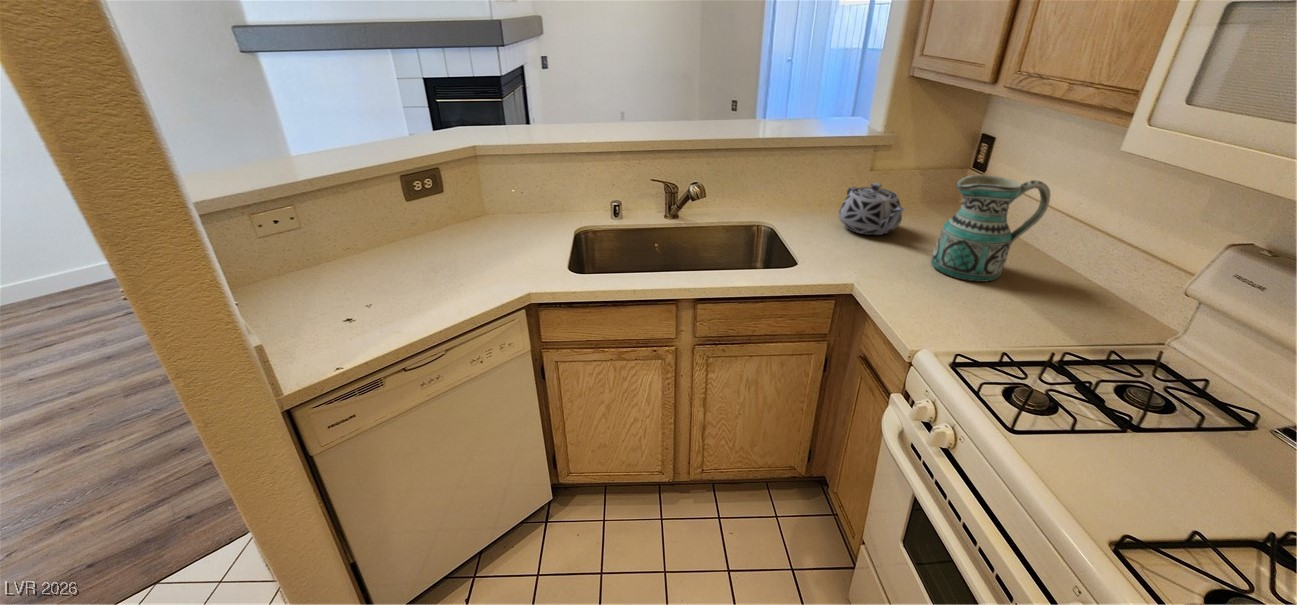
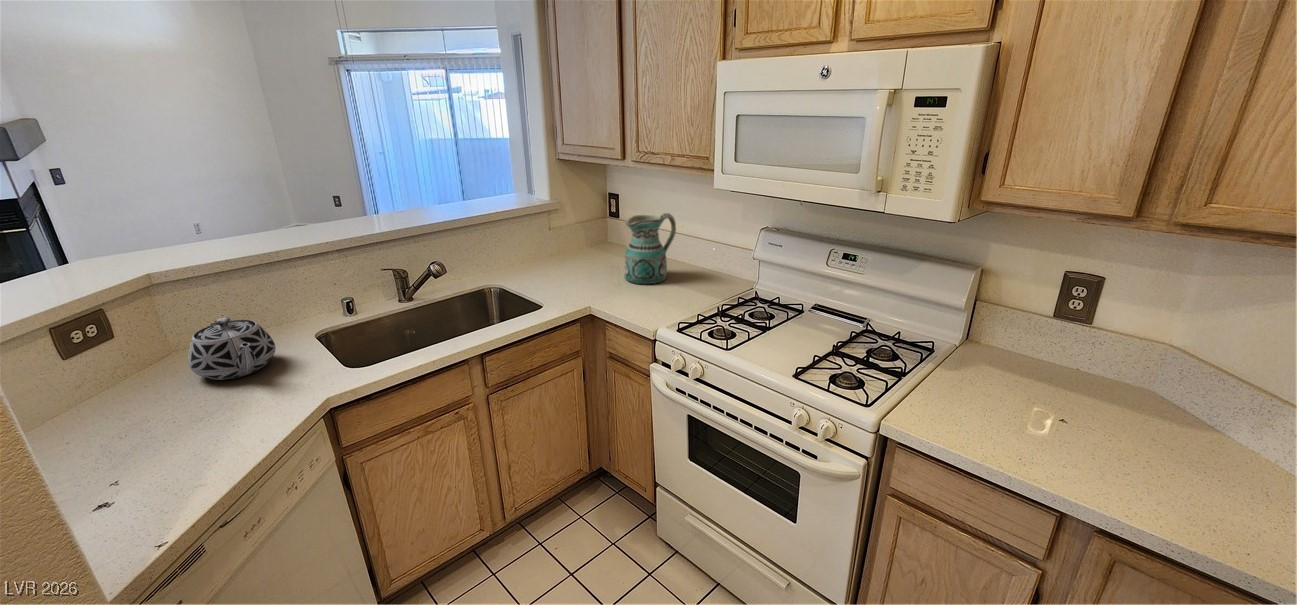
teapot: present [839,183,905,235] -> present [188,317,276,380]

